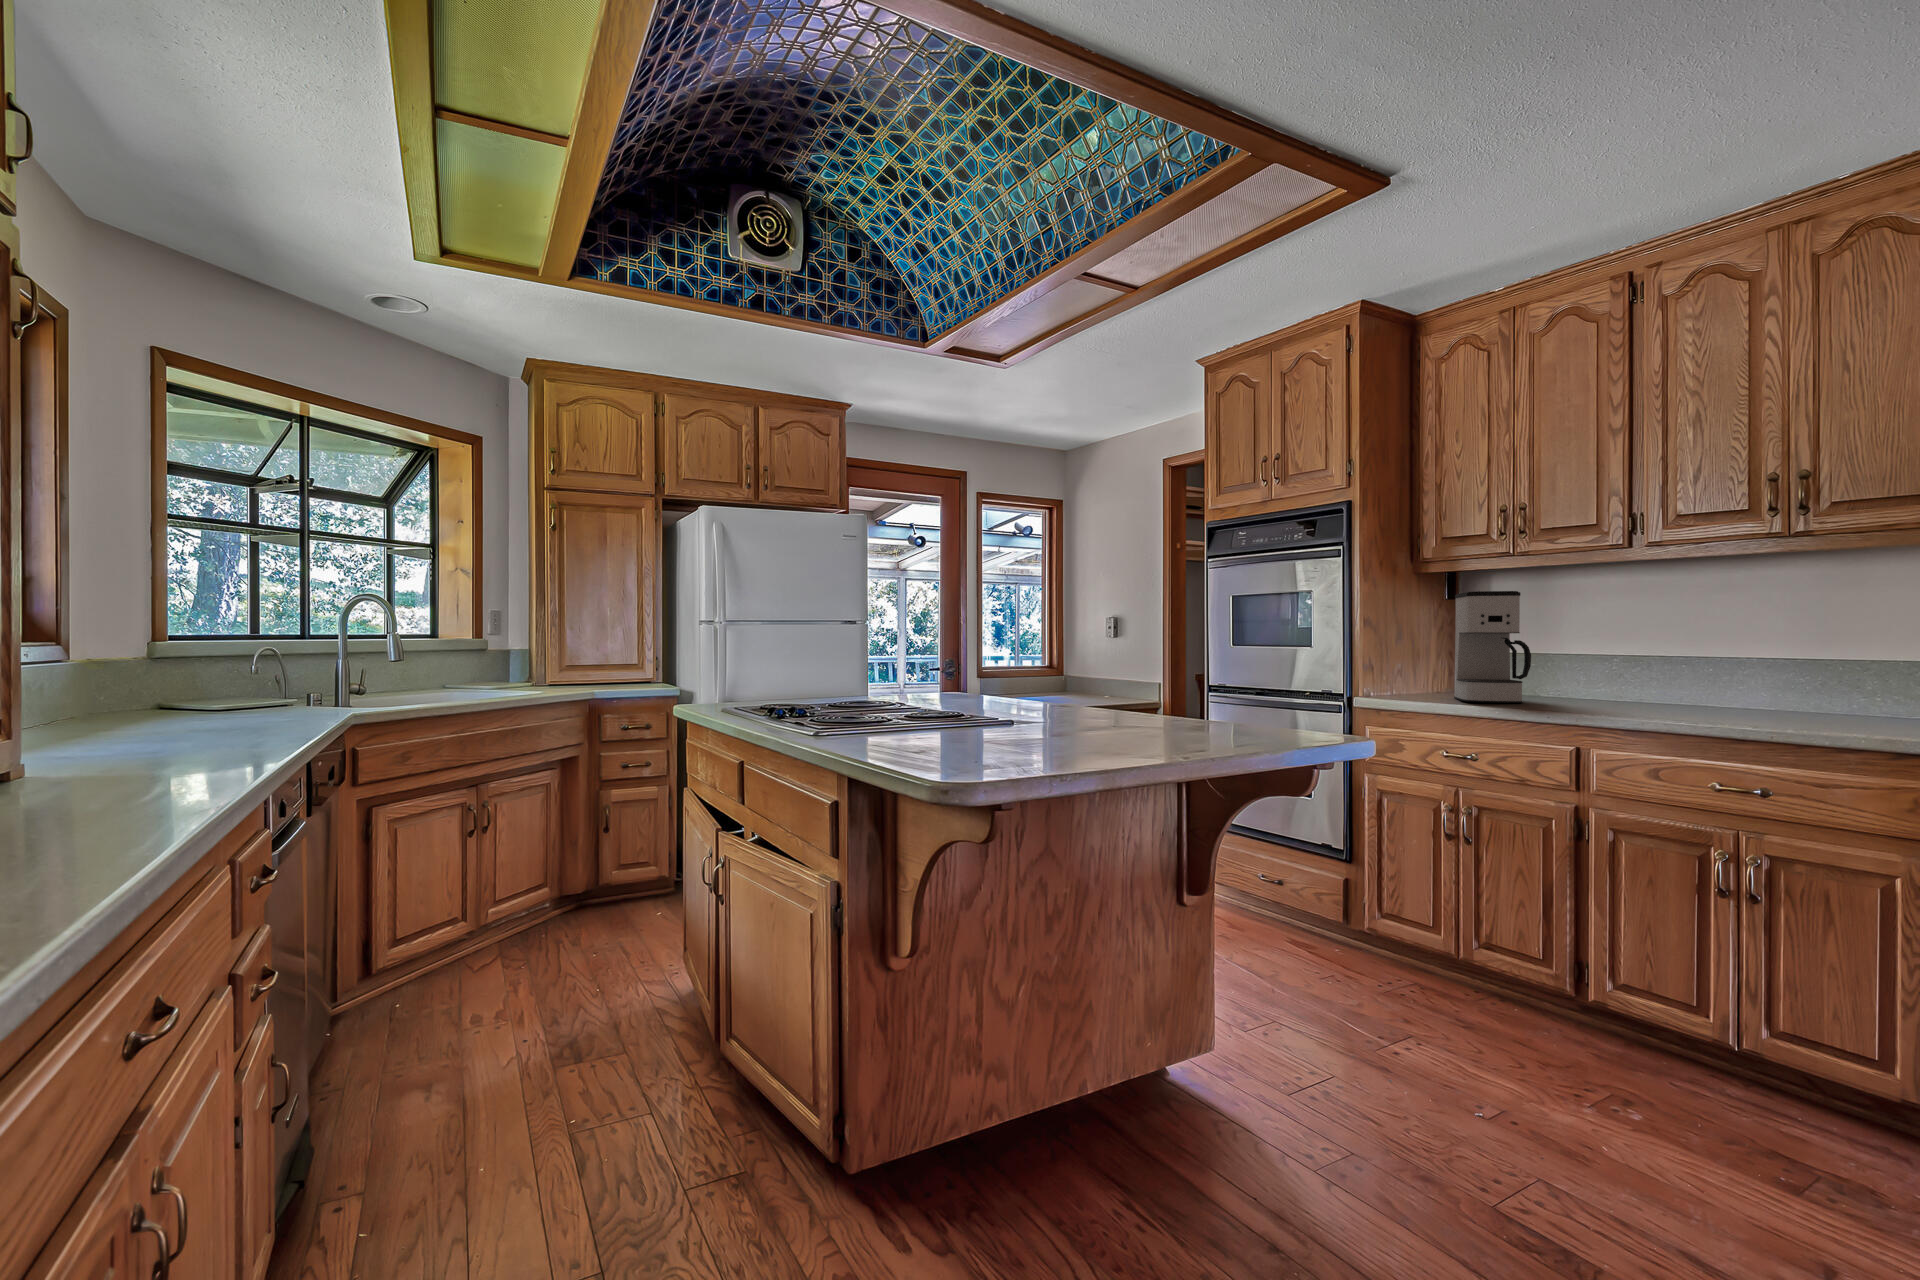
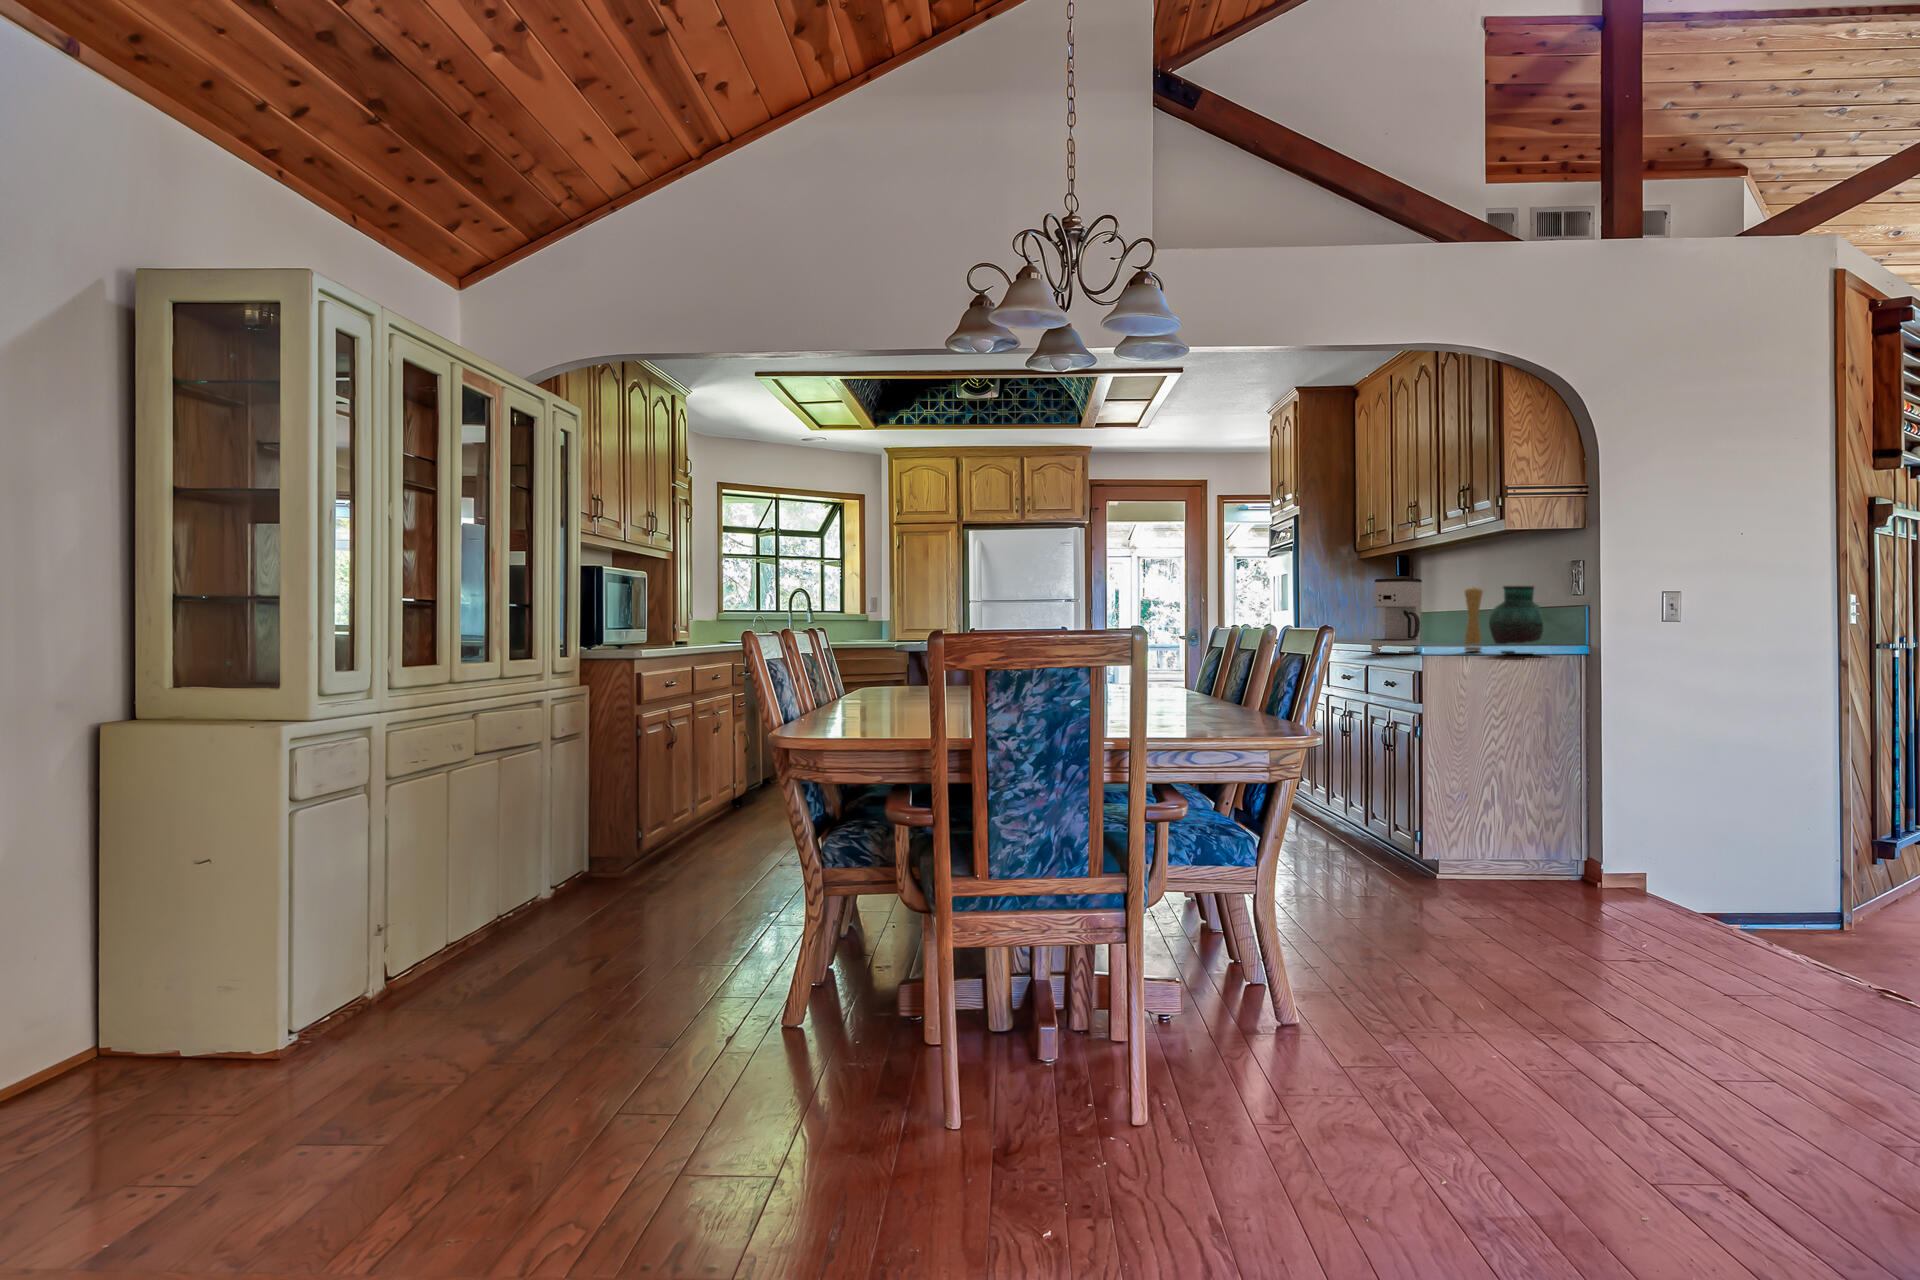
vase: none [1646,603,1741,702] -> present [1489,586,1543,655]
pepper mill: none [1550,606,1577,695] -> present [1465,587,1483,652]

